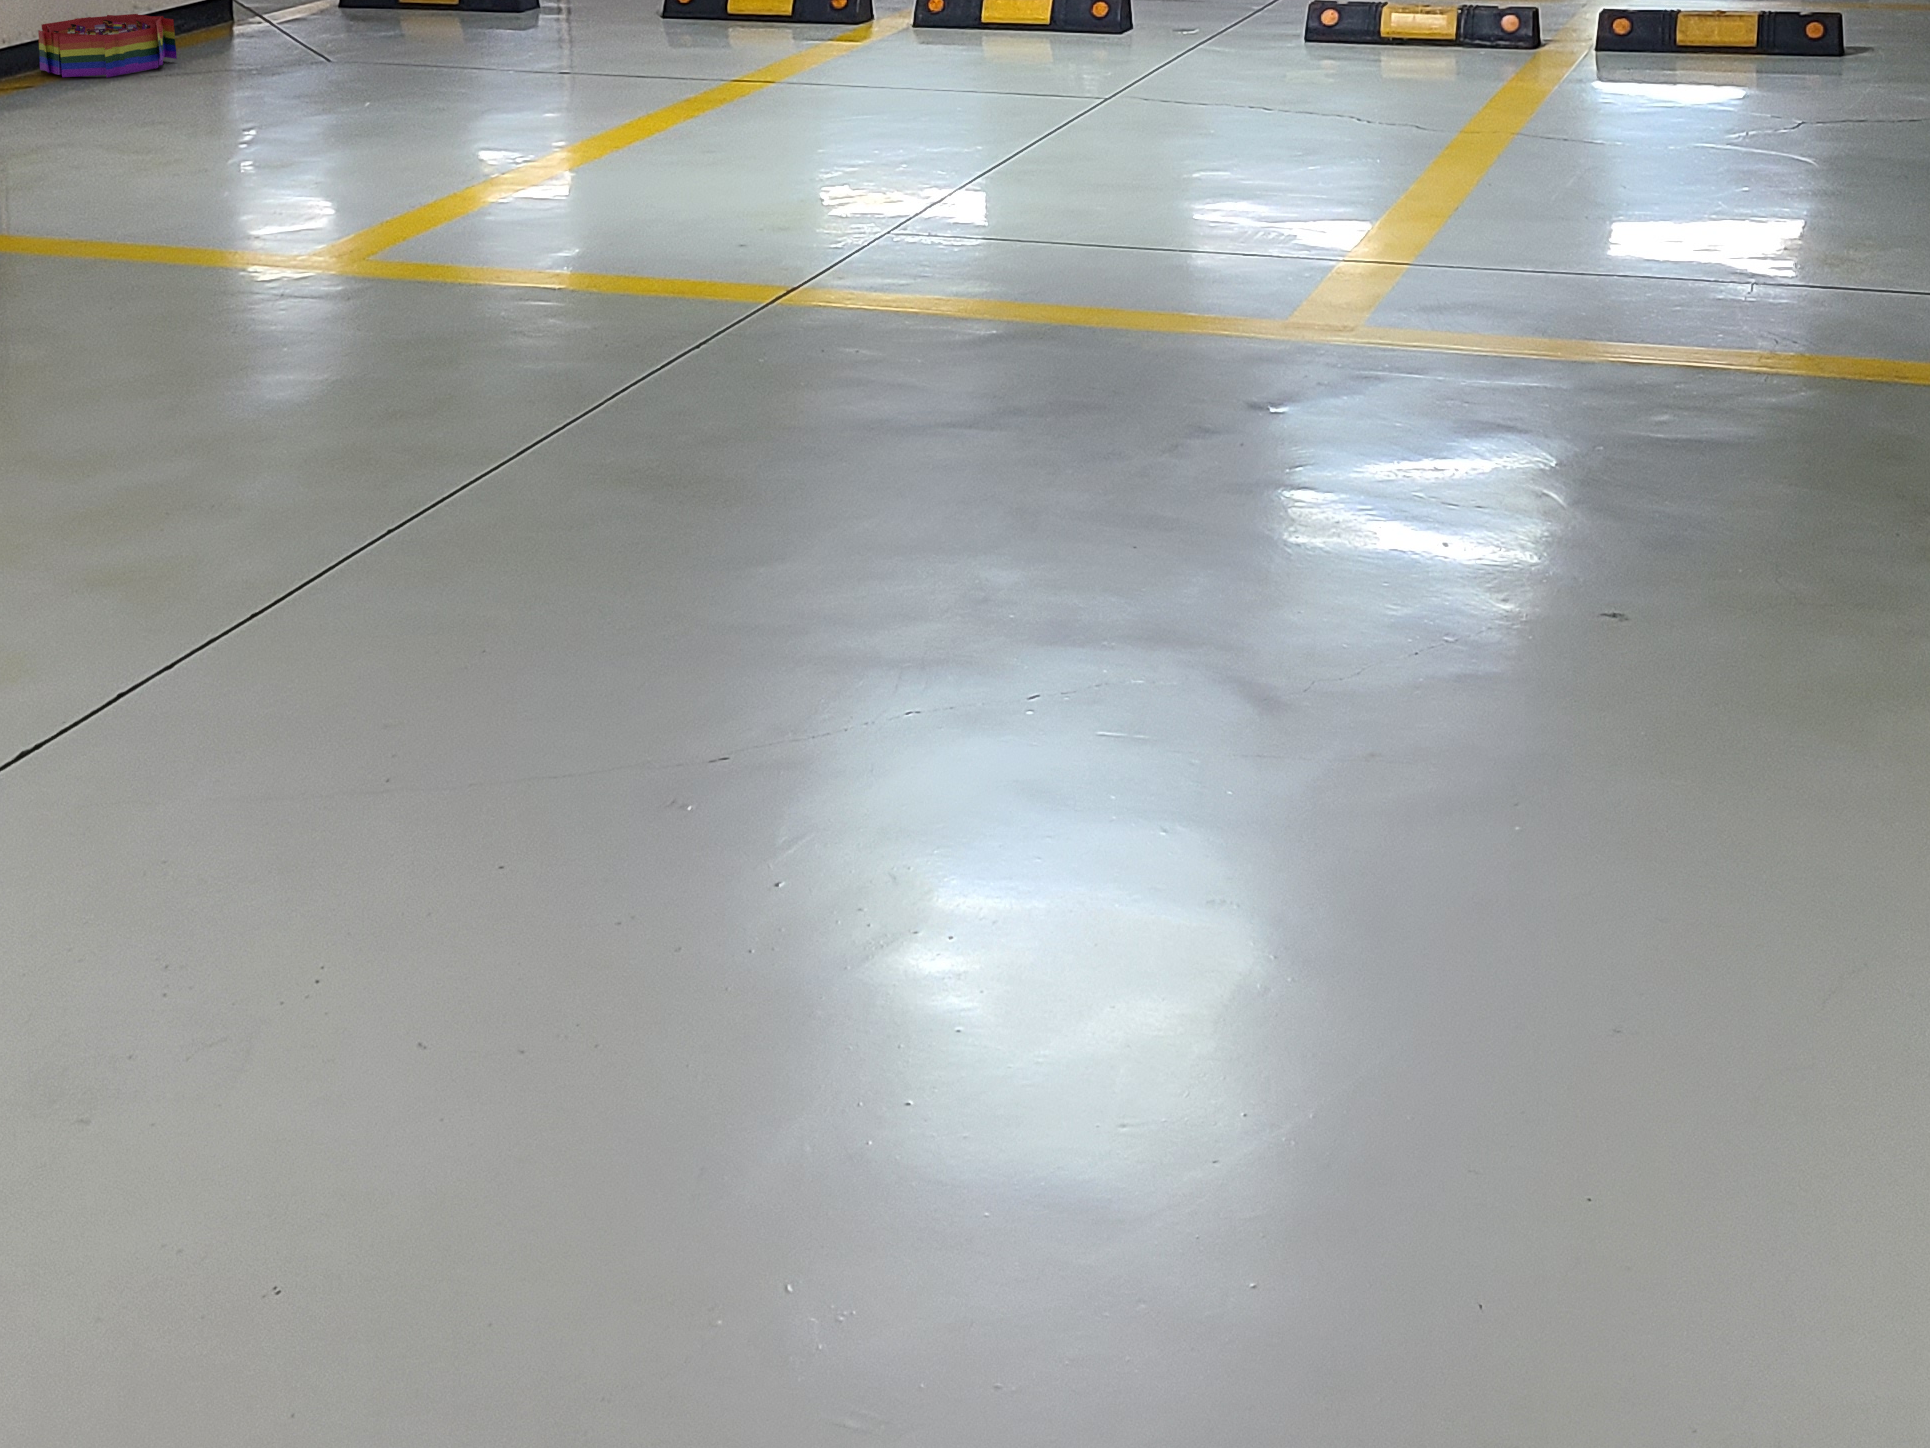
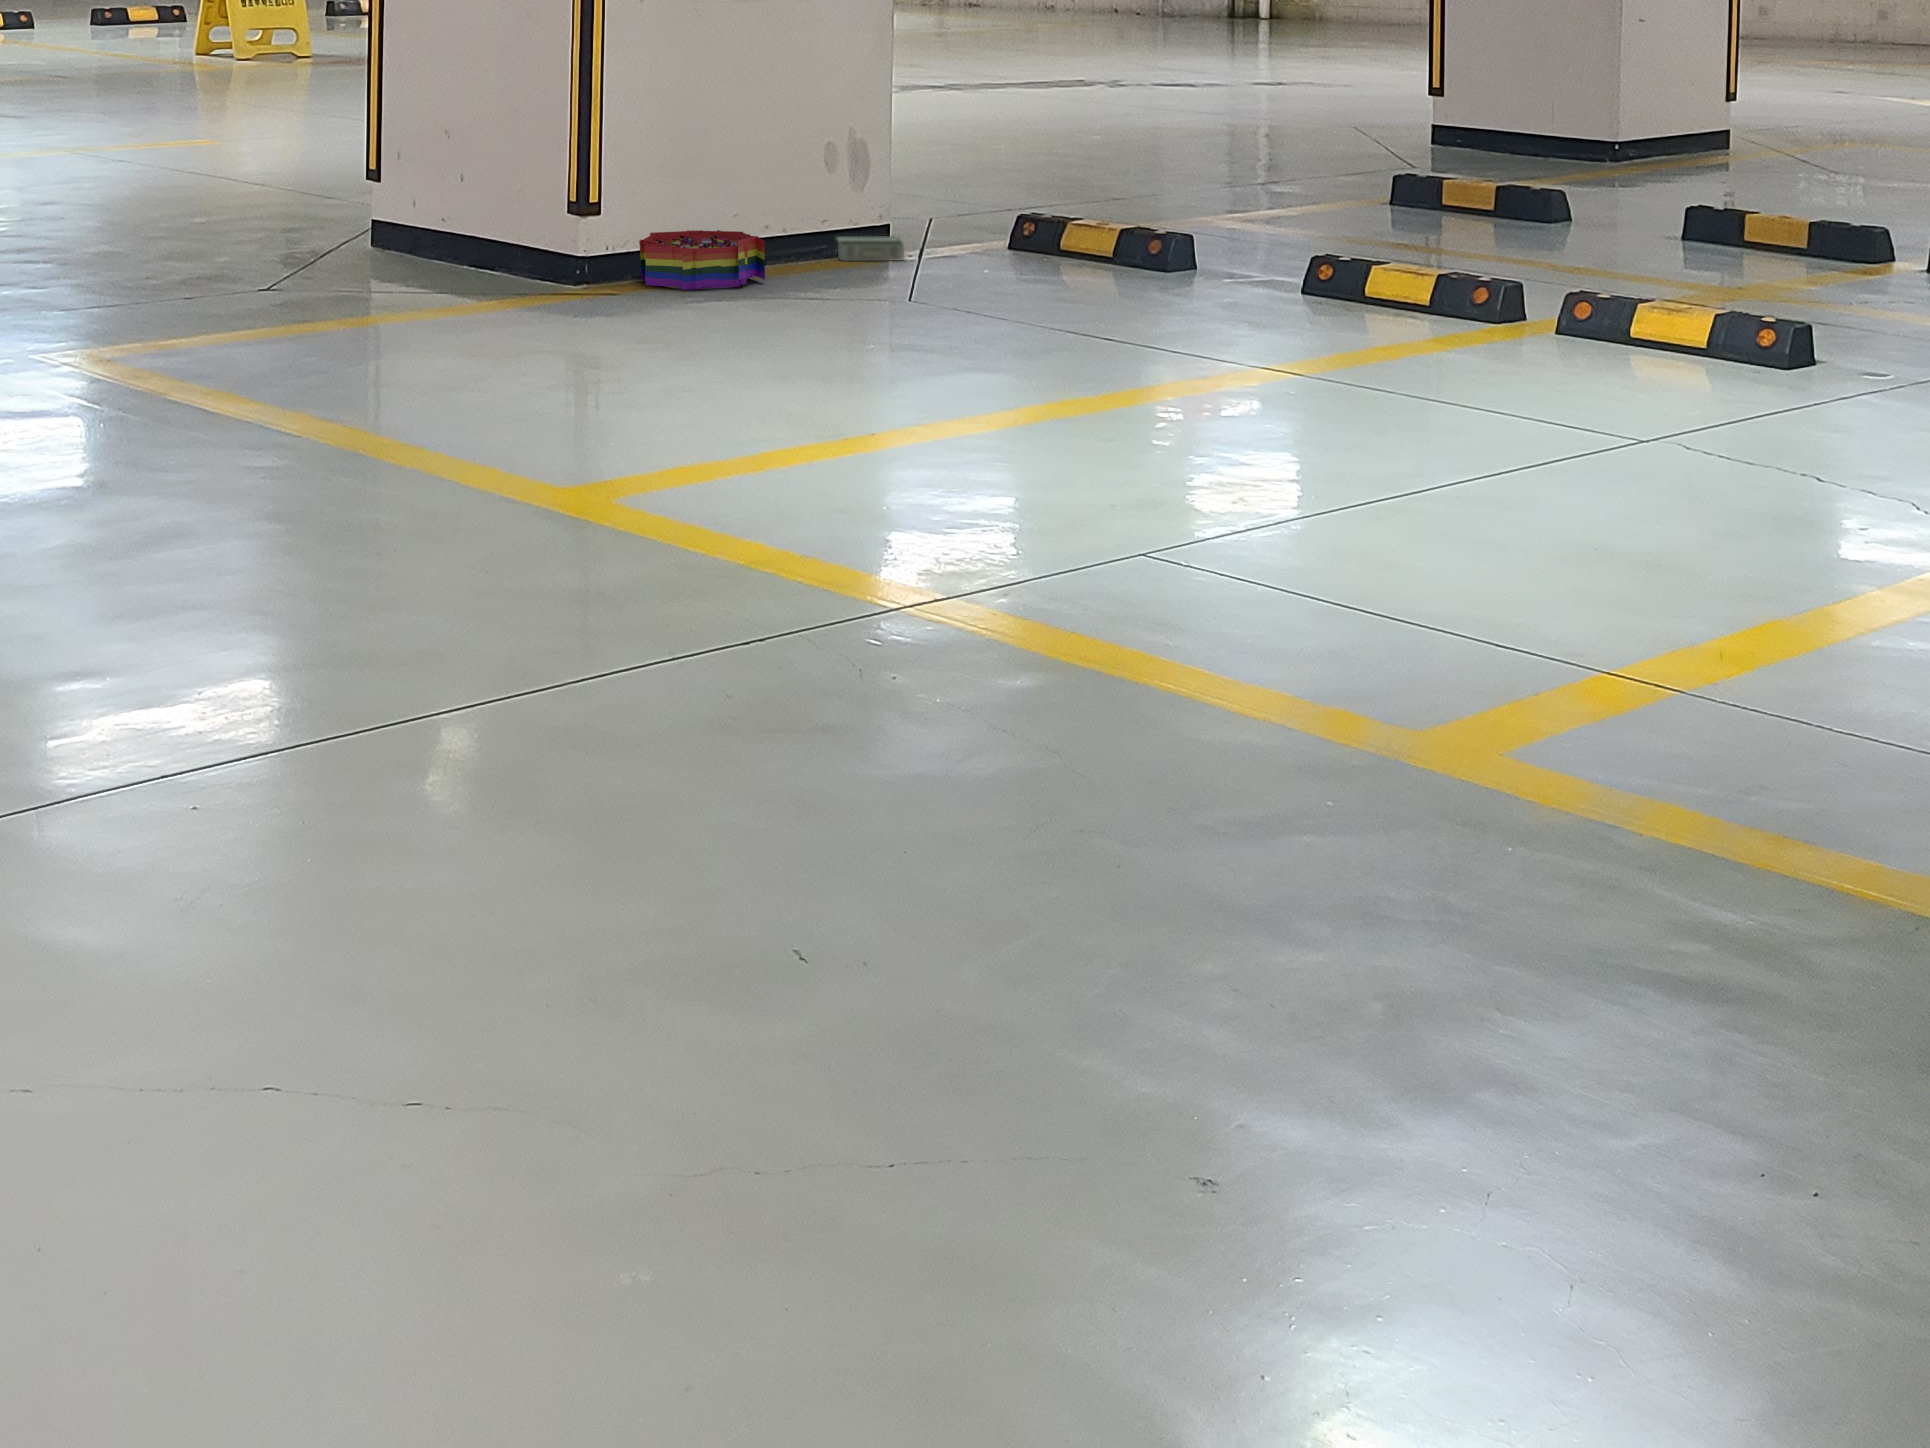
toolbox: none [193,5,271,34] -> present [837,236,904,261]

